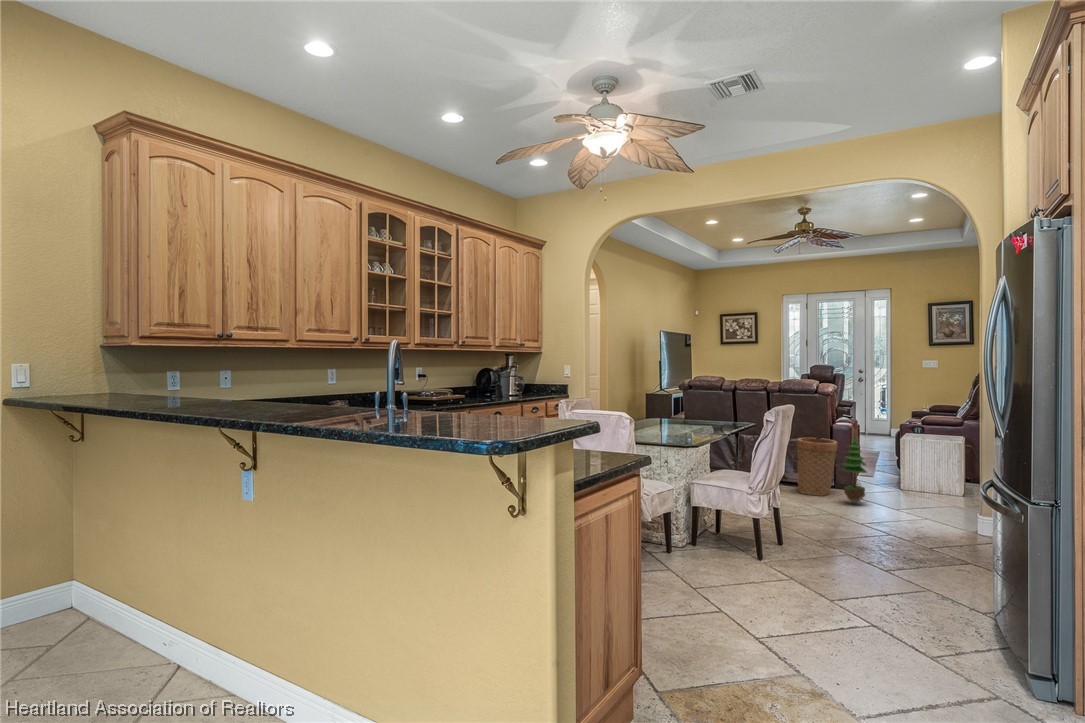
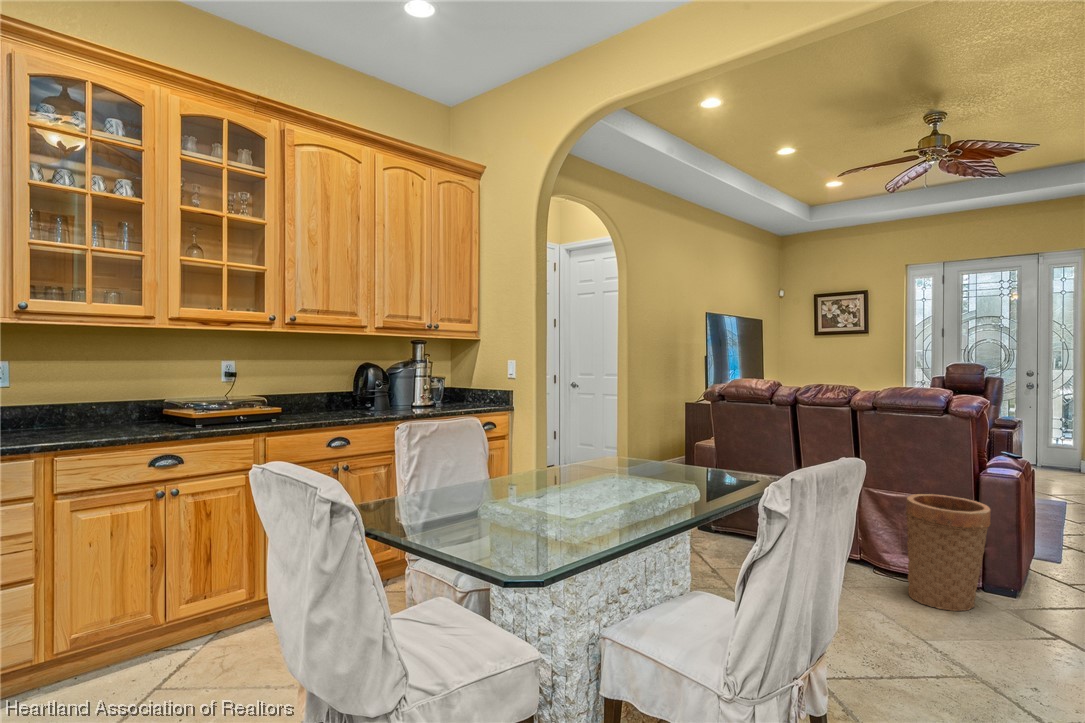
potted tree: present [842,436,867,504] -> none [998,504,1063,646]

